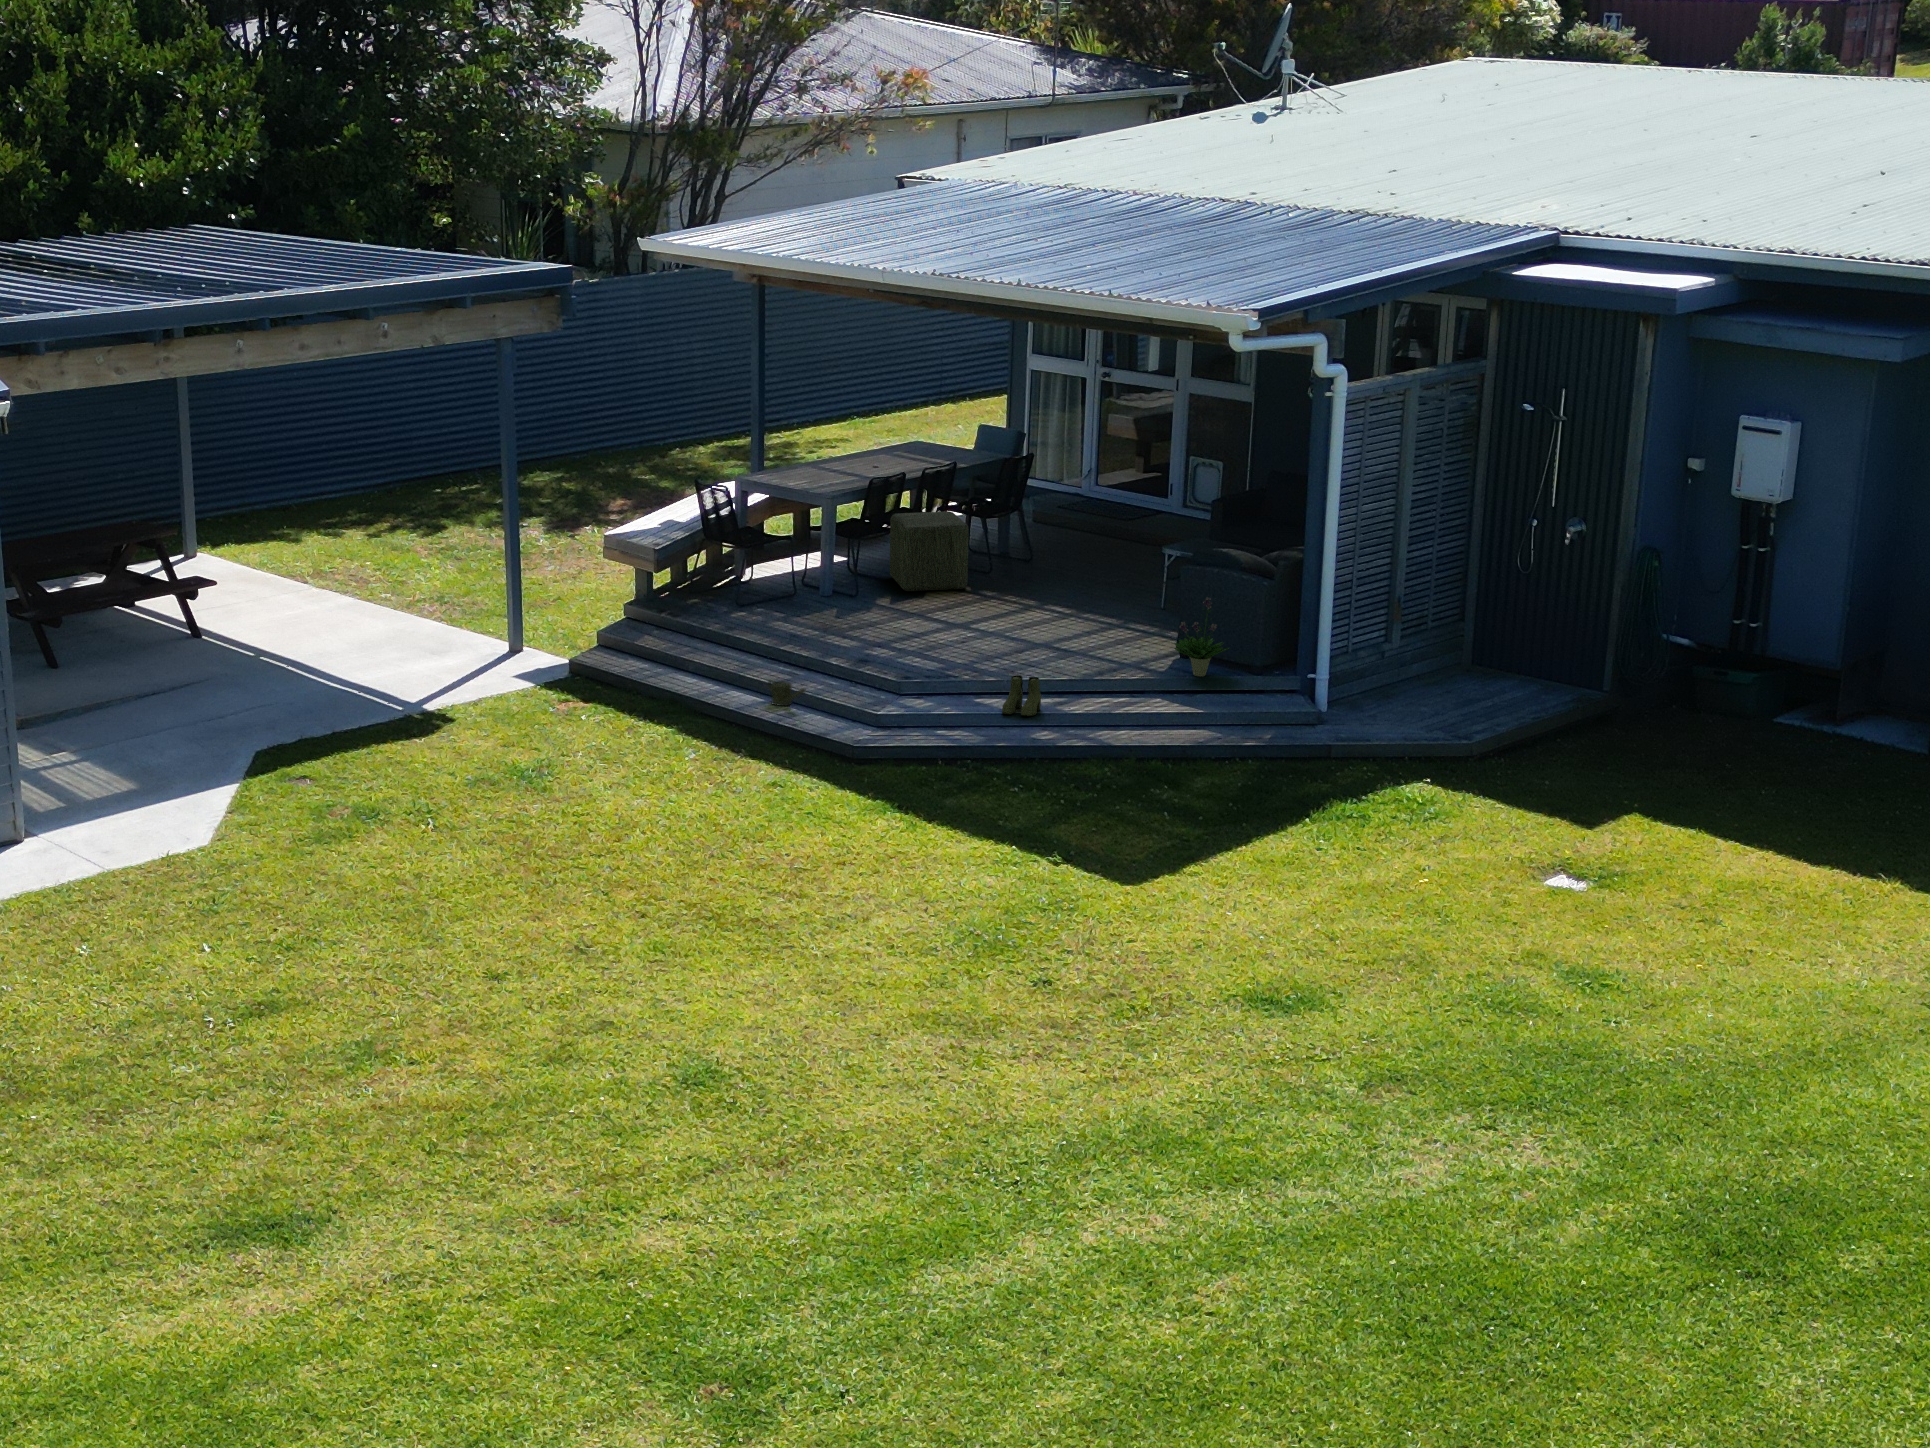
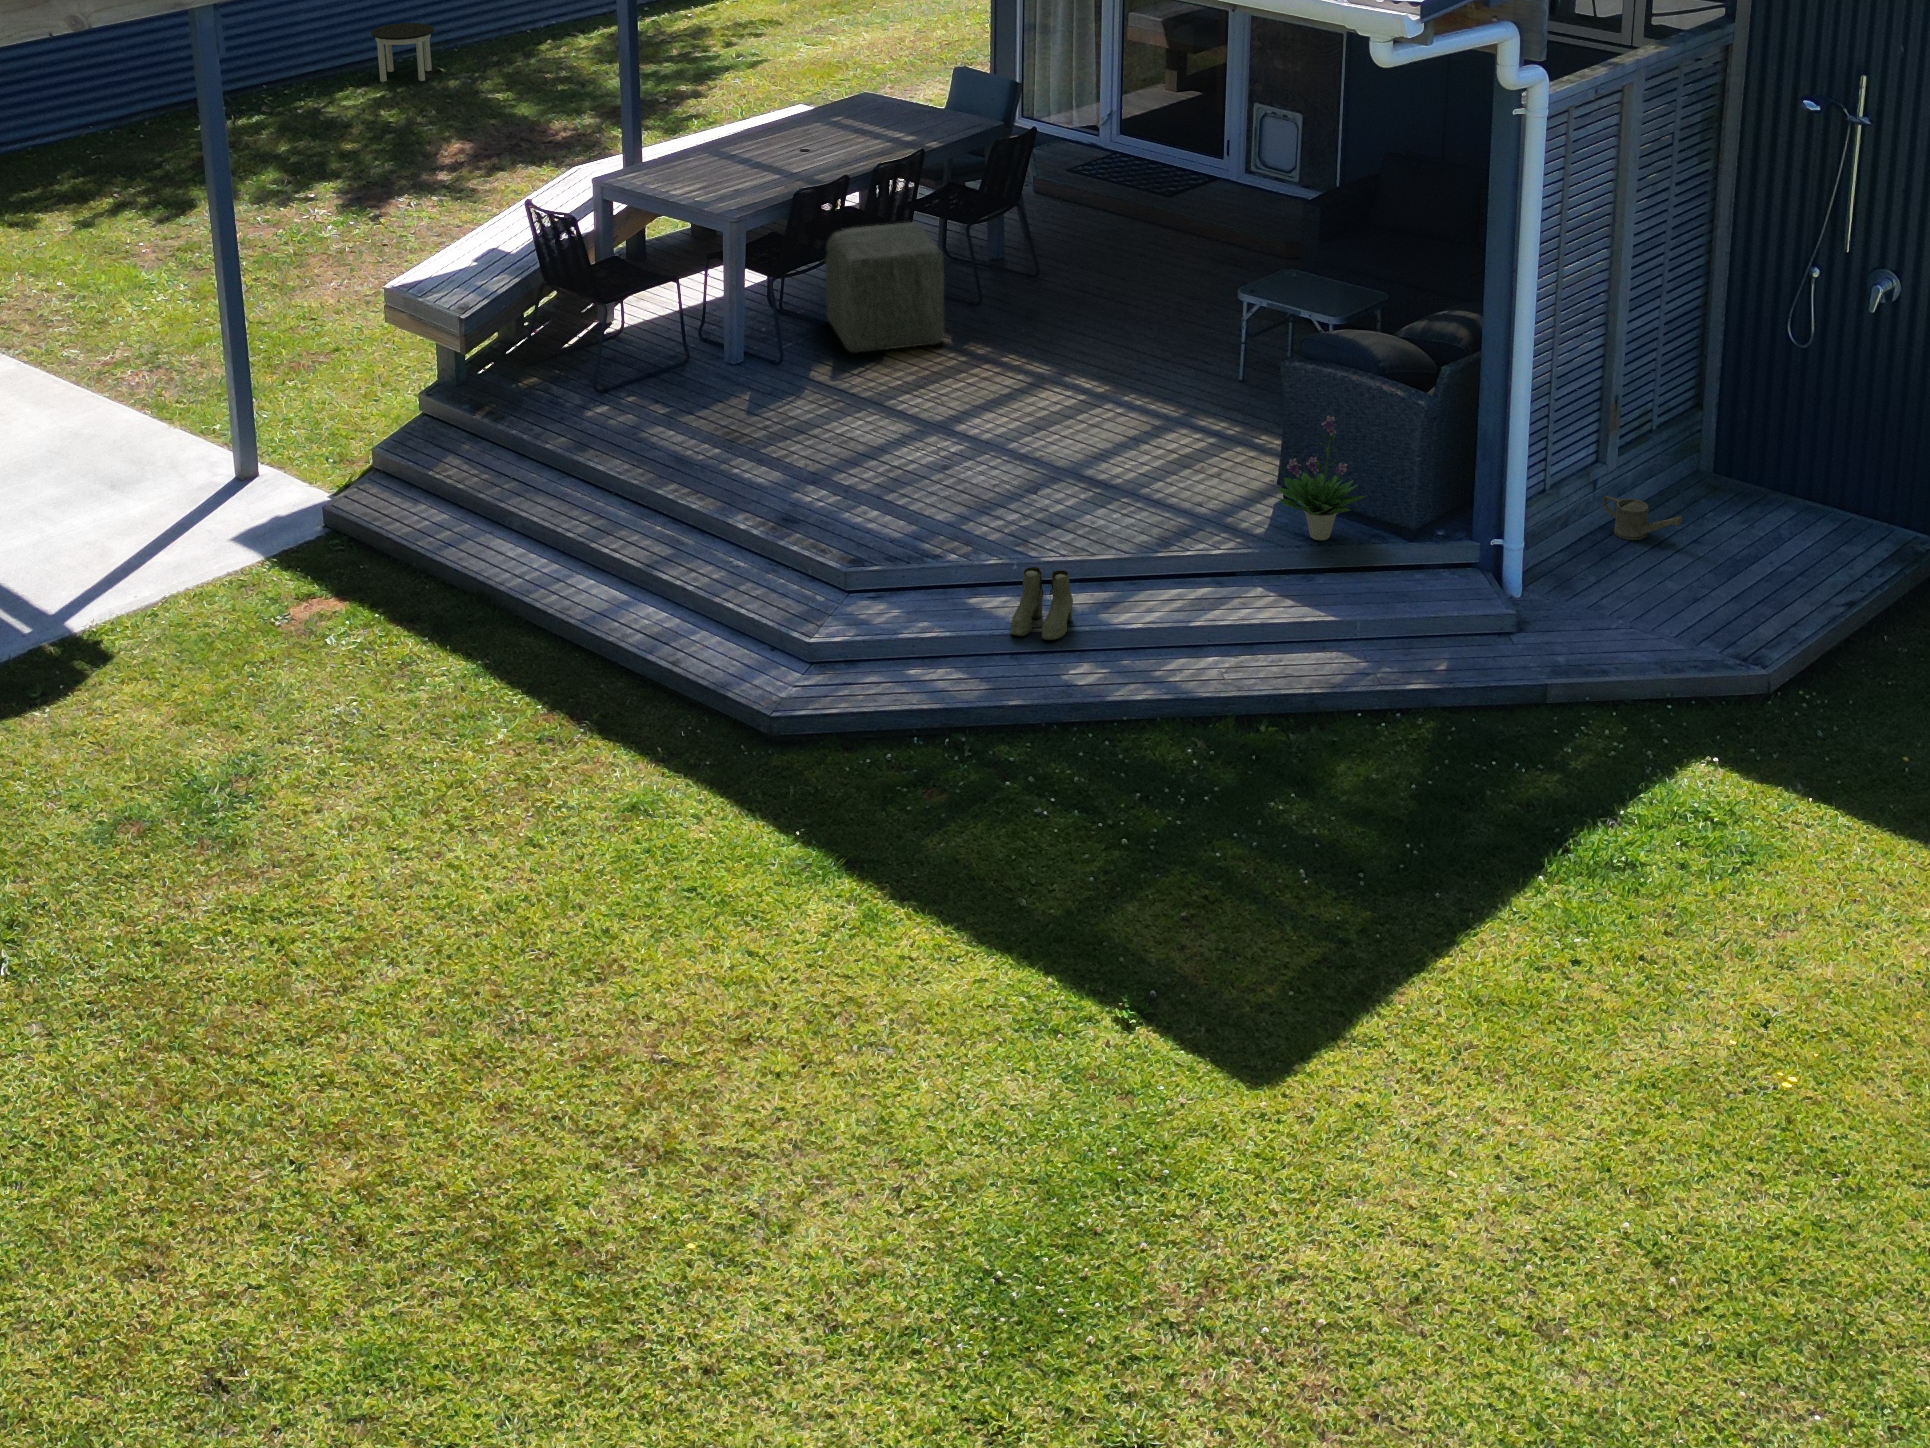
round table: none [557,425,602,466] -> present [371,23,434,82]
watering can: present [768,680,805,706] -> present [1603,496,1682,540]

